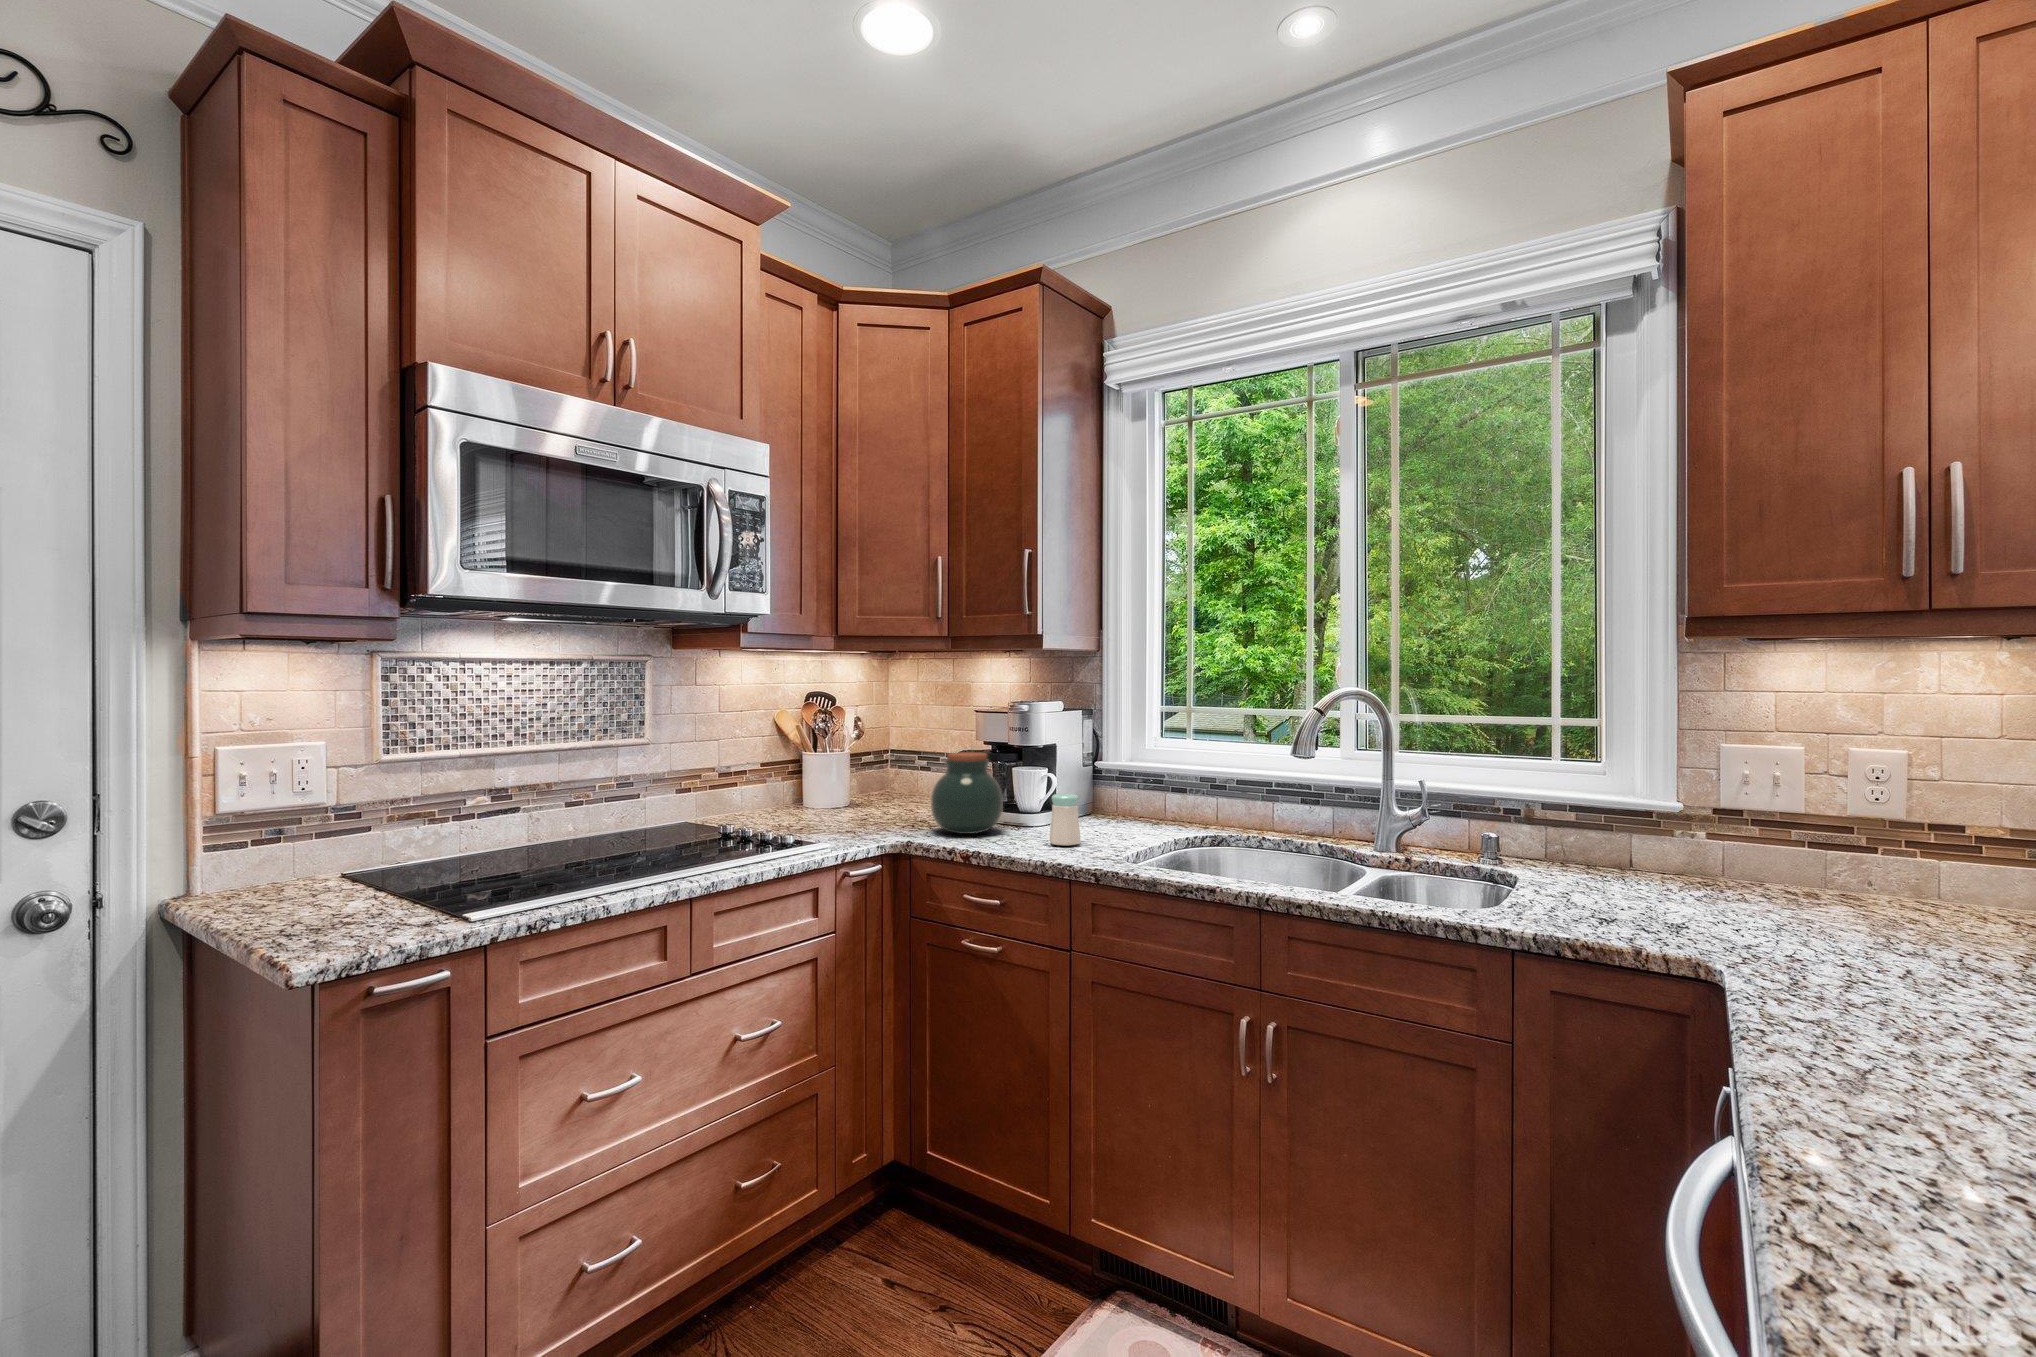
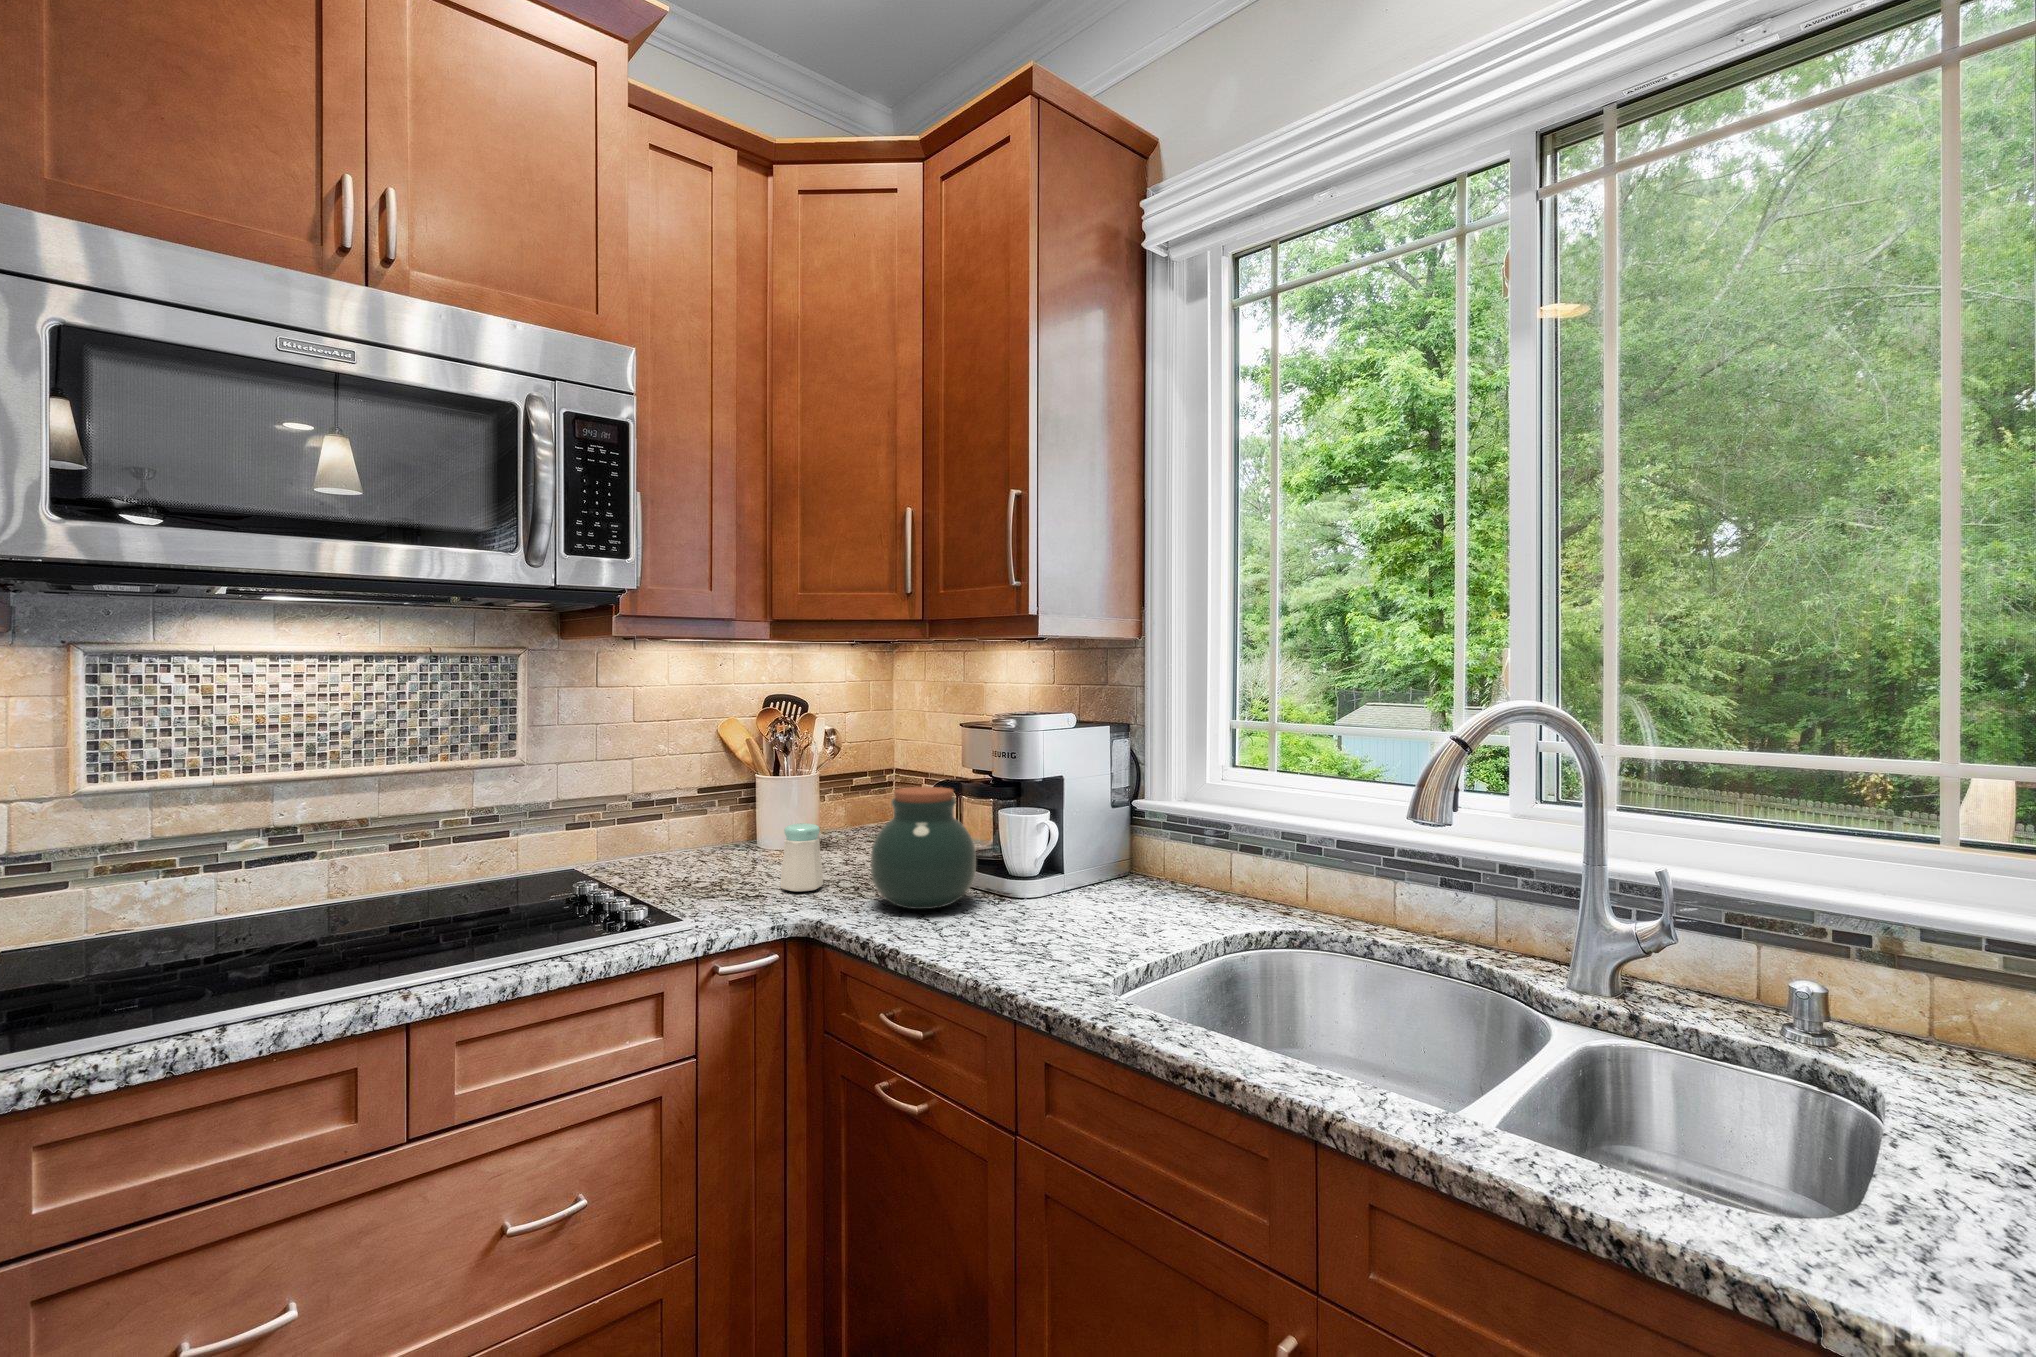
salt shaker: present [1050,793,1080,846] -> present [781,823,823,892]

